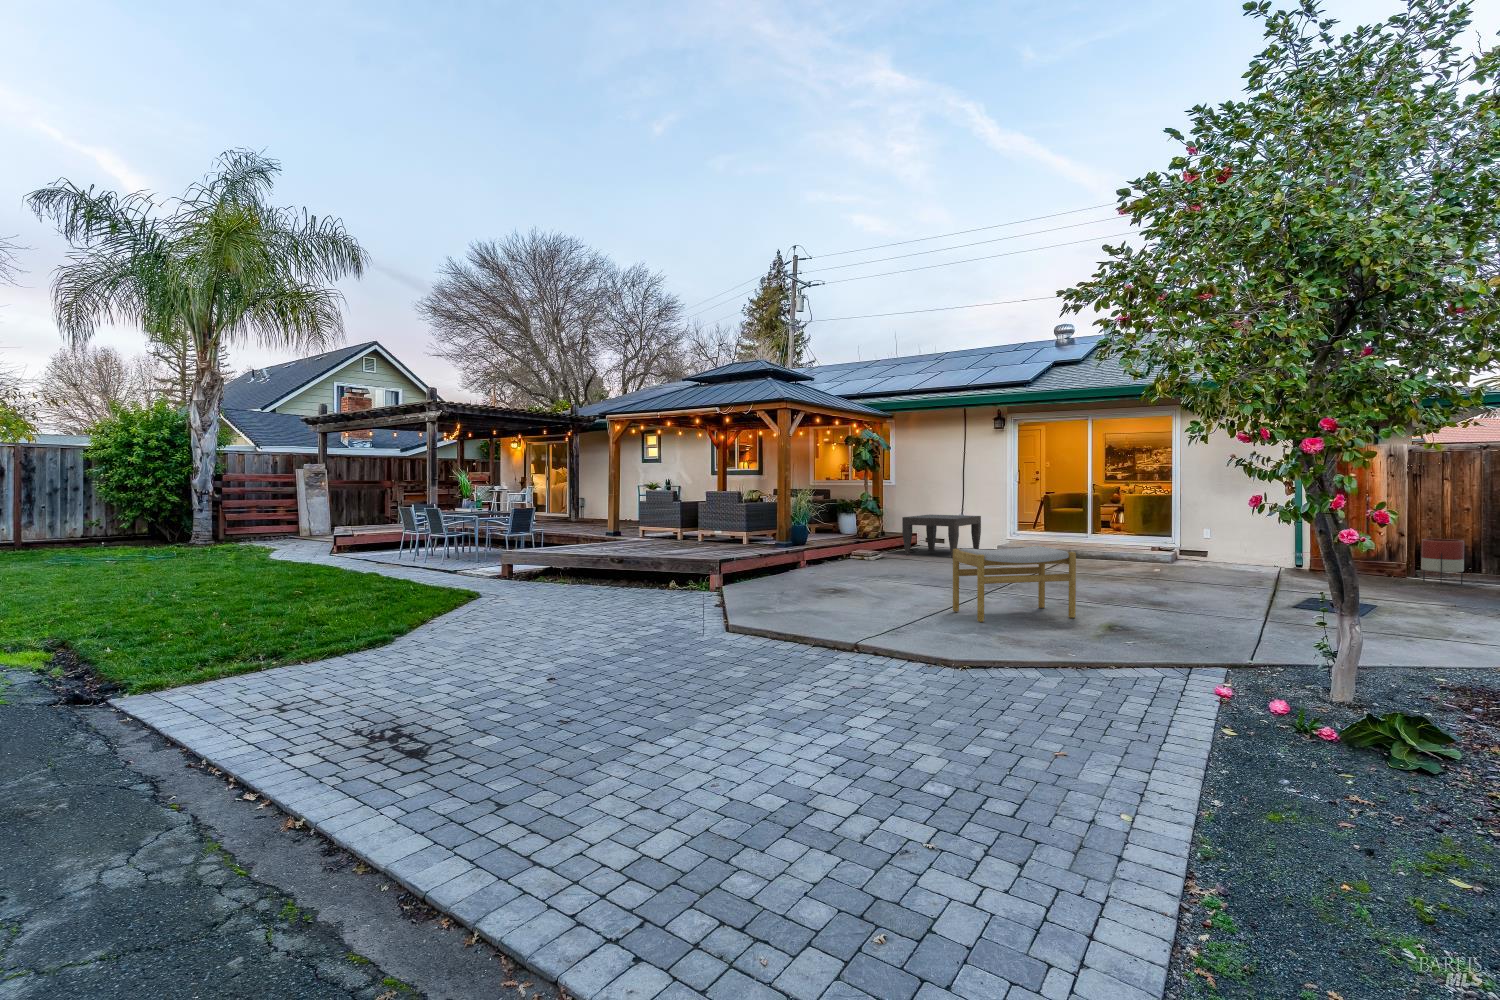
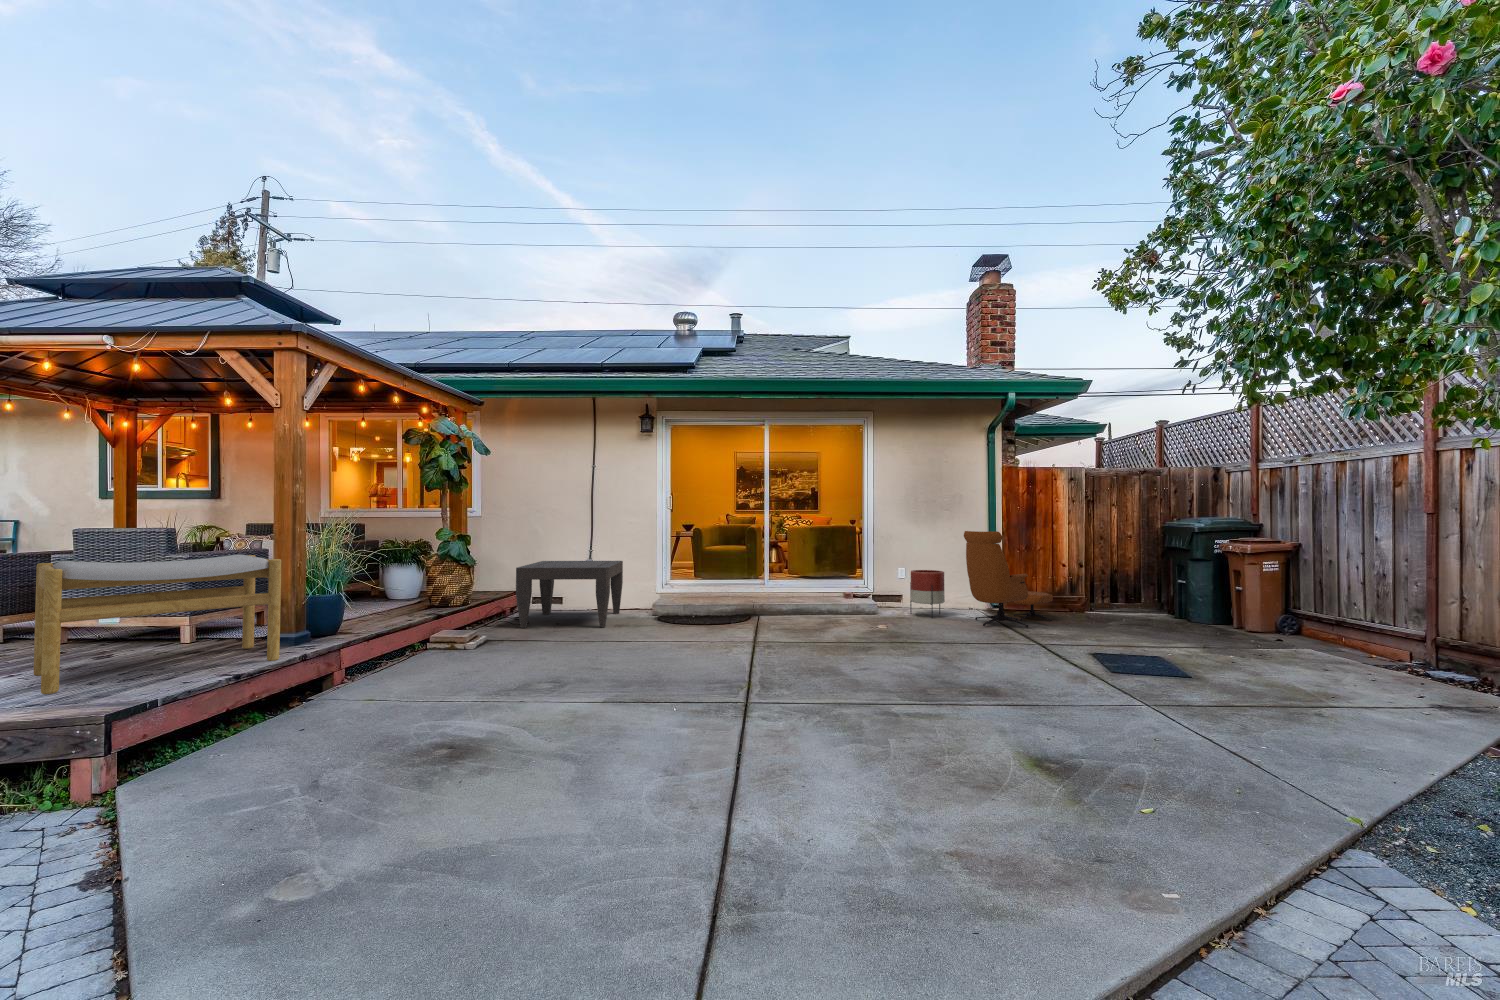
lounge chair: none [1233,498,1347,581] -> present [964,531,1053,628]
planter: present [1421,539,1464,584] -> present [910,570,945,618]
footstool: present [953,546,1076,622] -> present [34,554,281,694]

